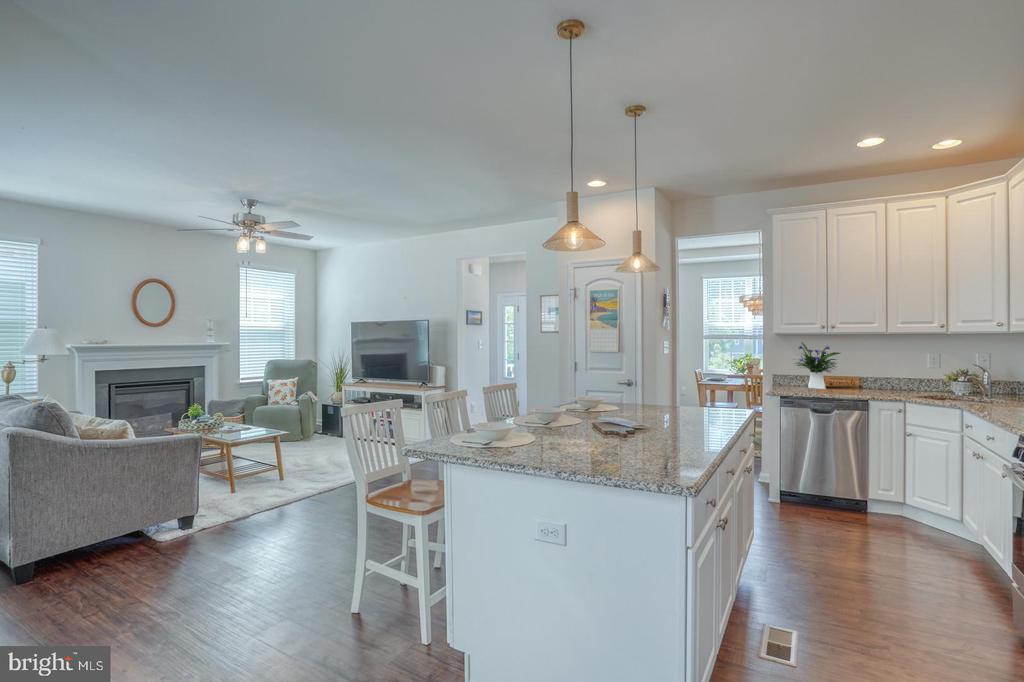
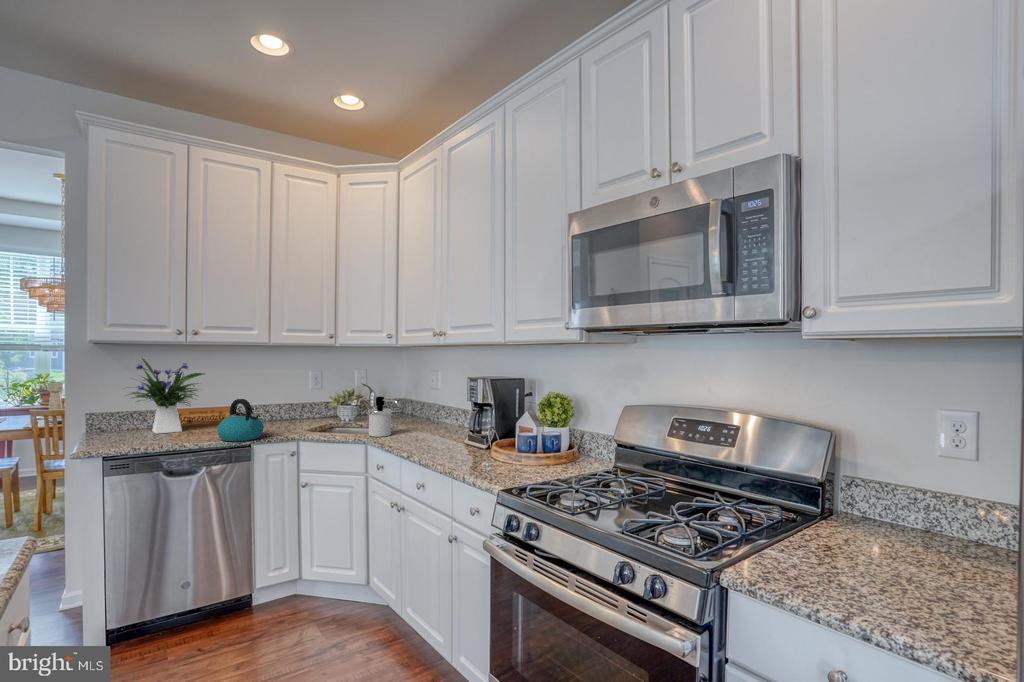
kettle: none [845,369,878,397] -> present [217,399,264,441]
soap dispenser: none [966,374,996,406] -> present [368,397,400,437]

